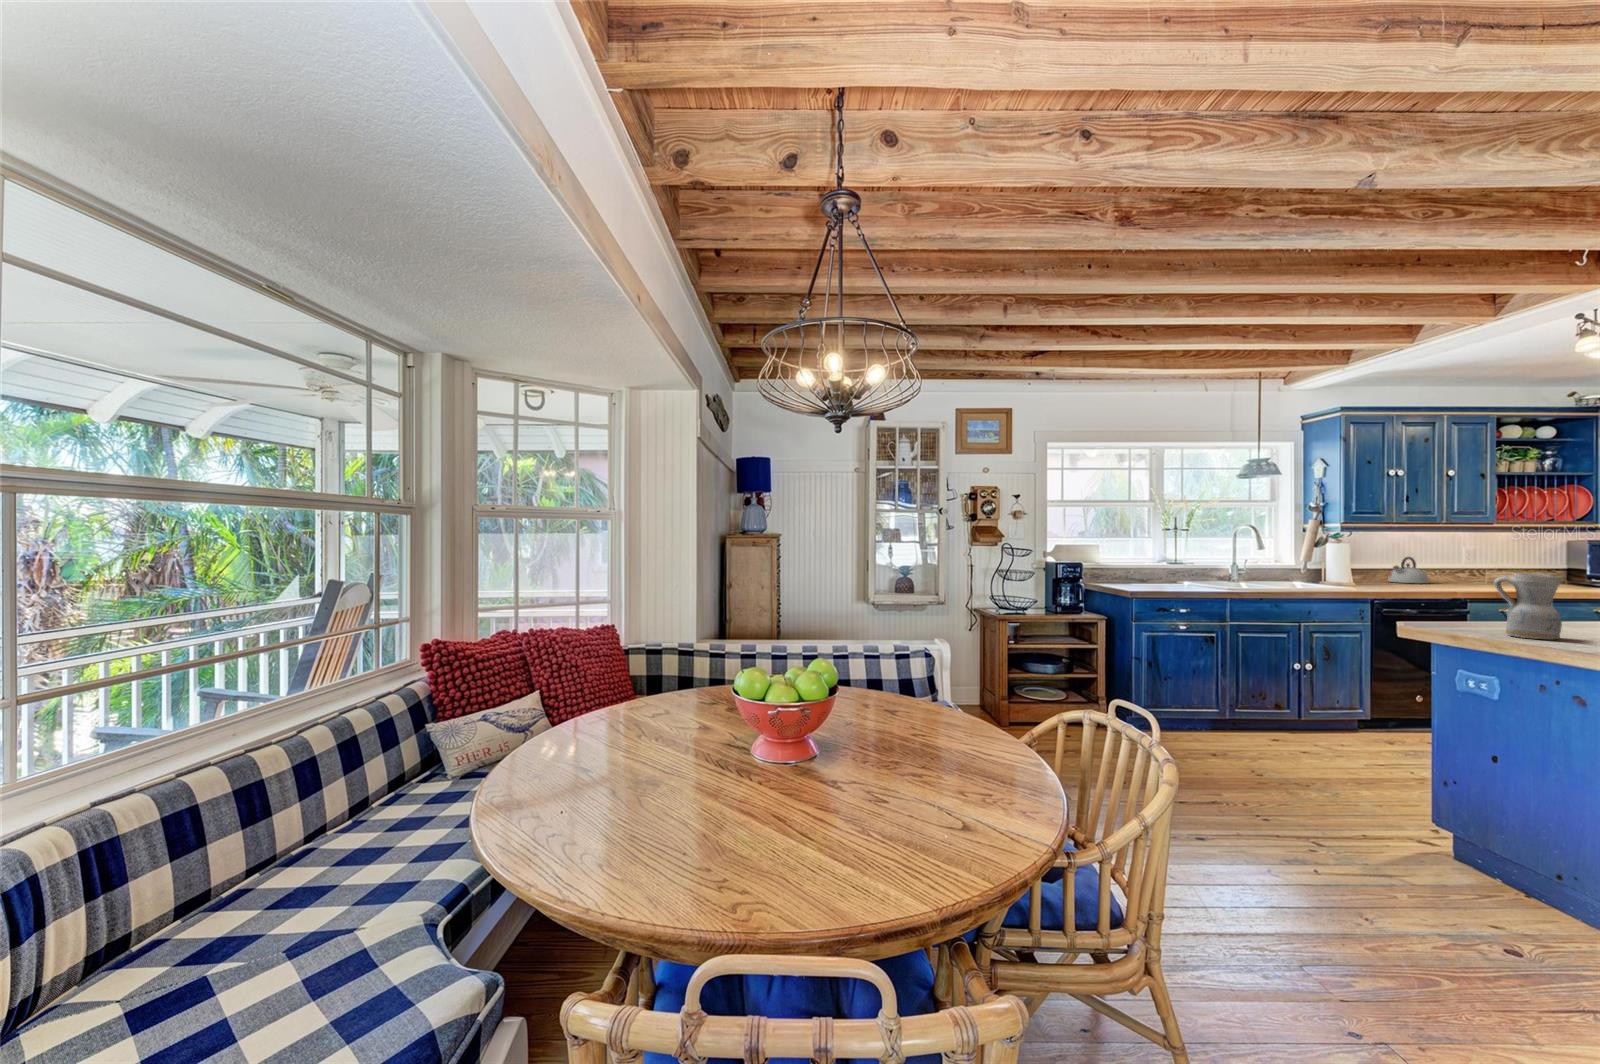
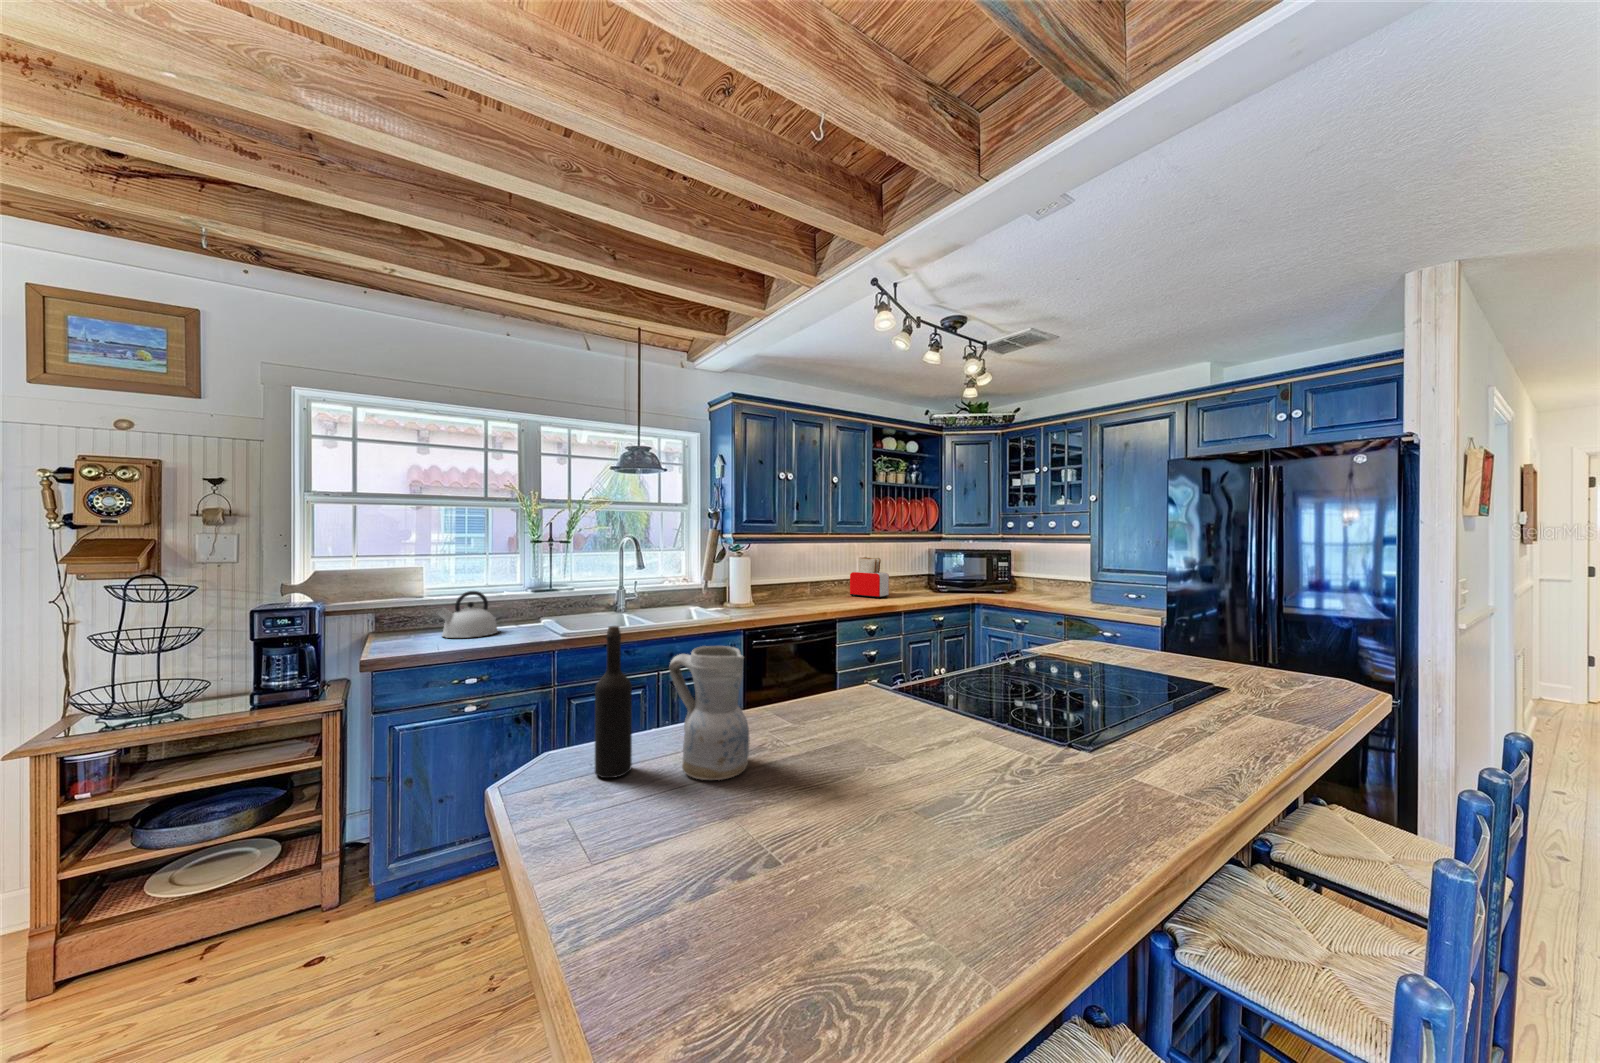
toaster: none [1463,547,1522,586] -> present [850,557,889,598]
kettle: present [1388,557,1429,583] -> present [437,591,498,638]
wine bottle: none [1444,560,1470,634] -> present [595,626,632,778]

